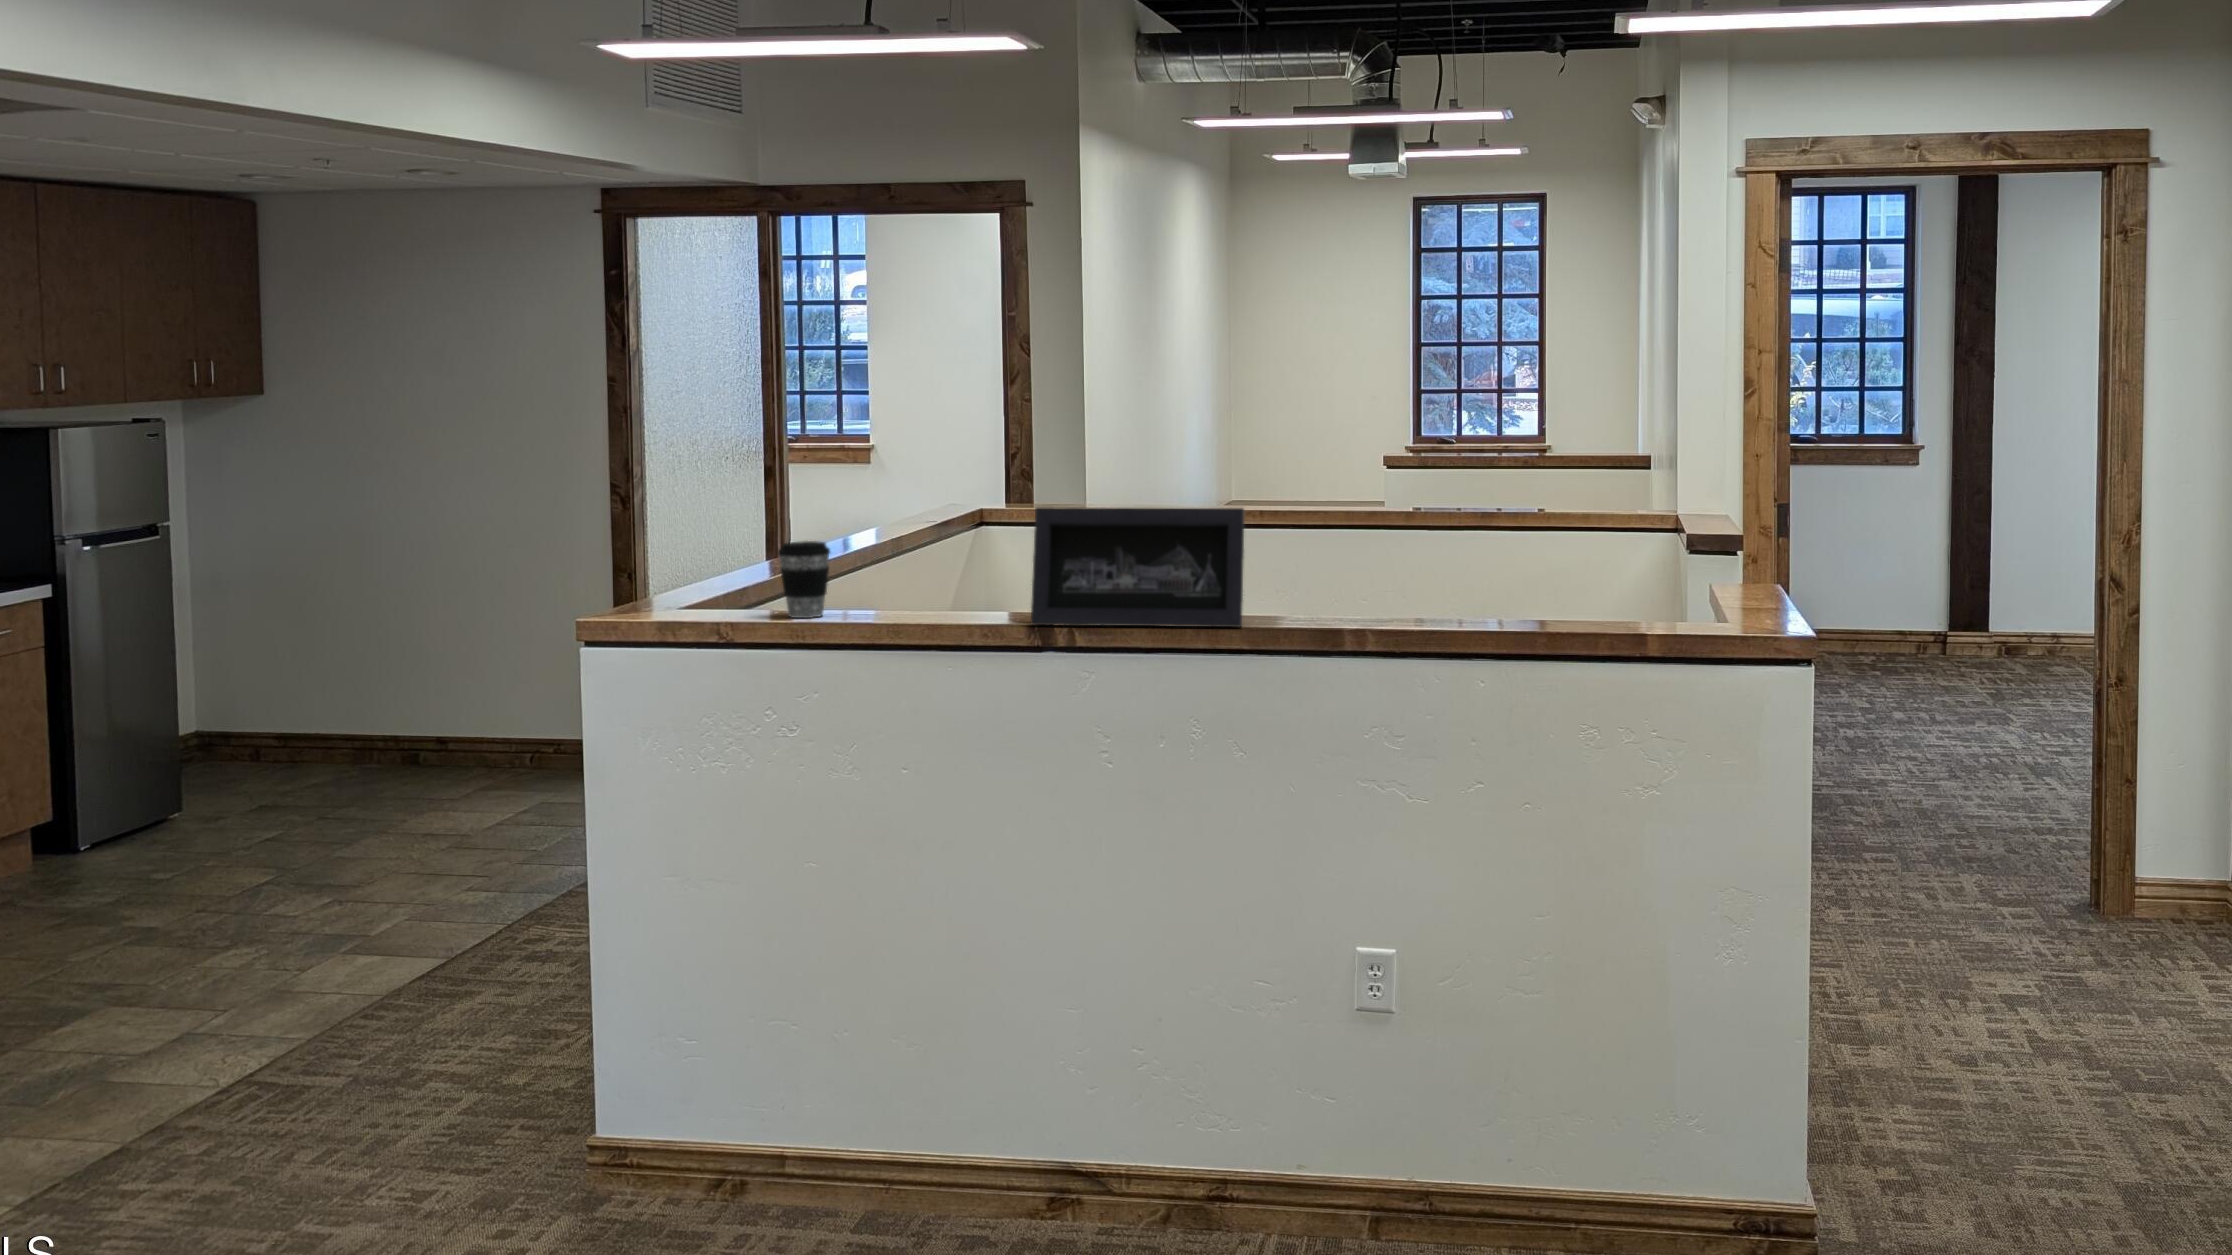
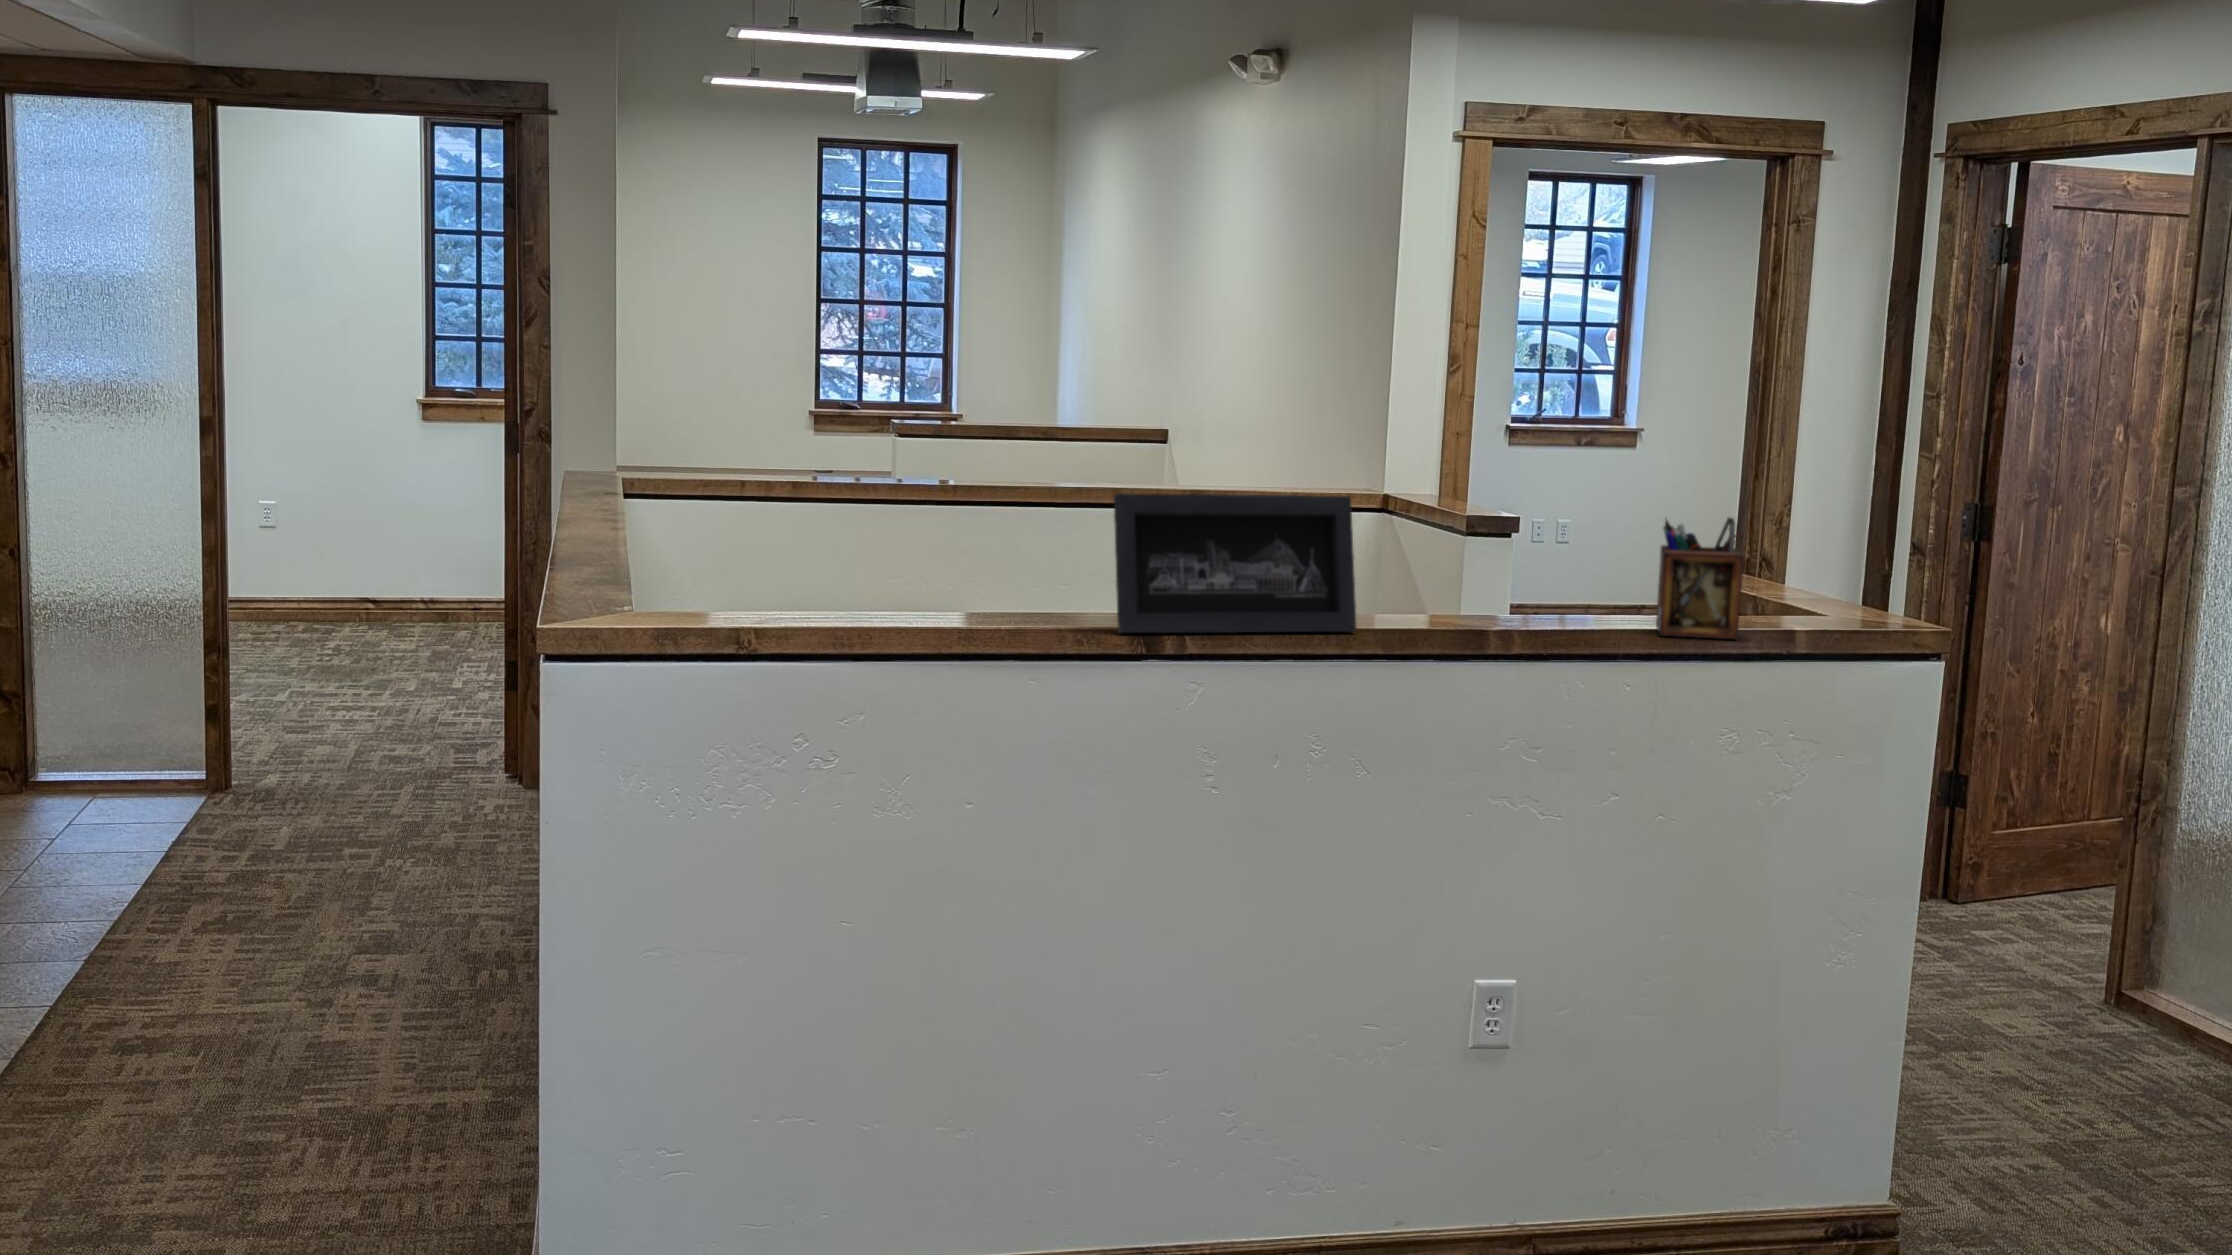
desk organizer: none [1520,524,1604,638] -> present [1656,518,1744,639]
coffee cup: present [778,541,830,618] -> none [774,532,838,627]

